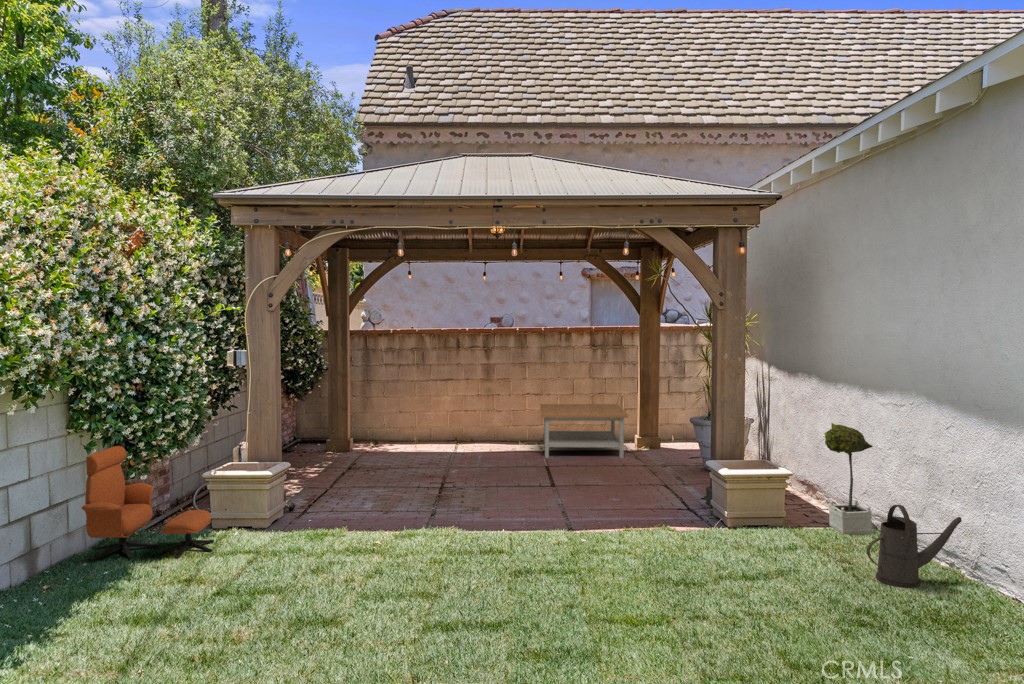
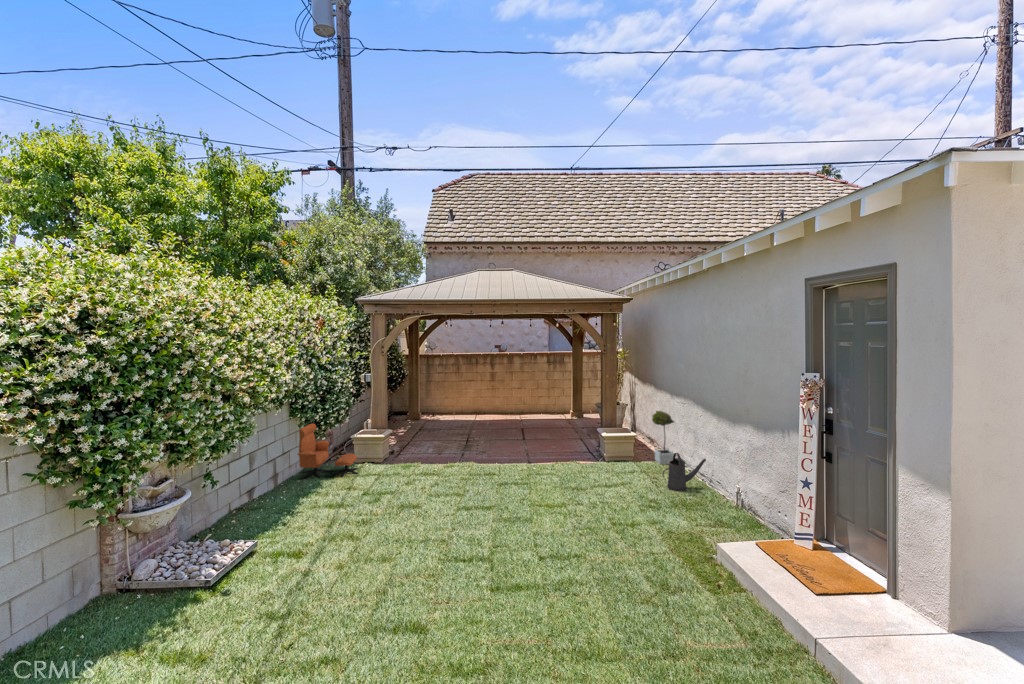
coffee table: present [540,404,628,458] -> none [520,392,565,422]

